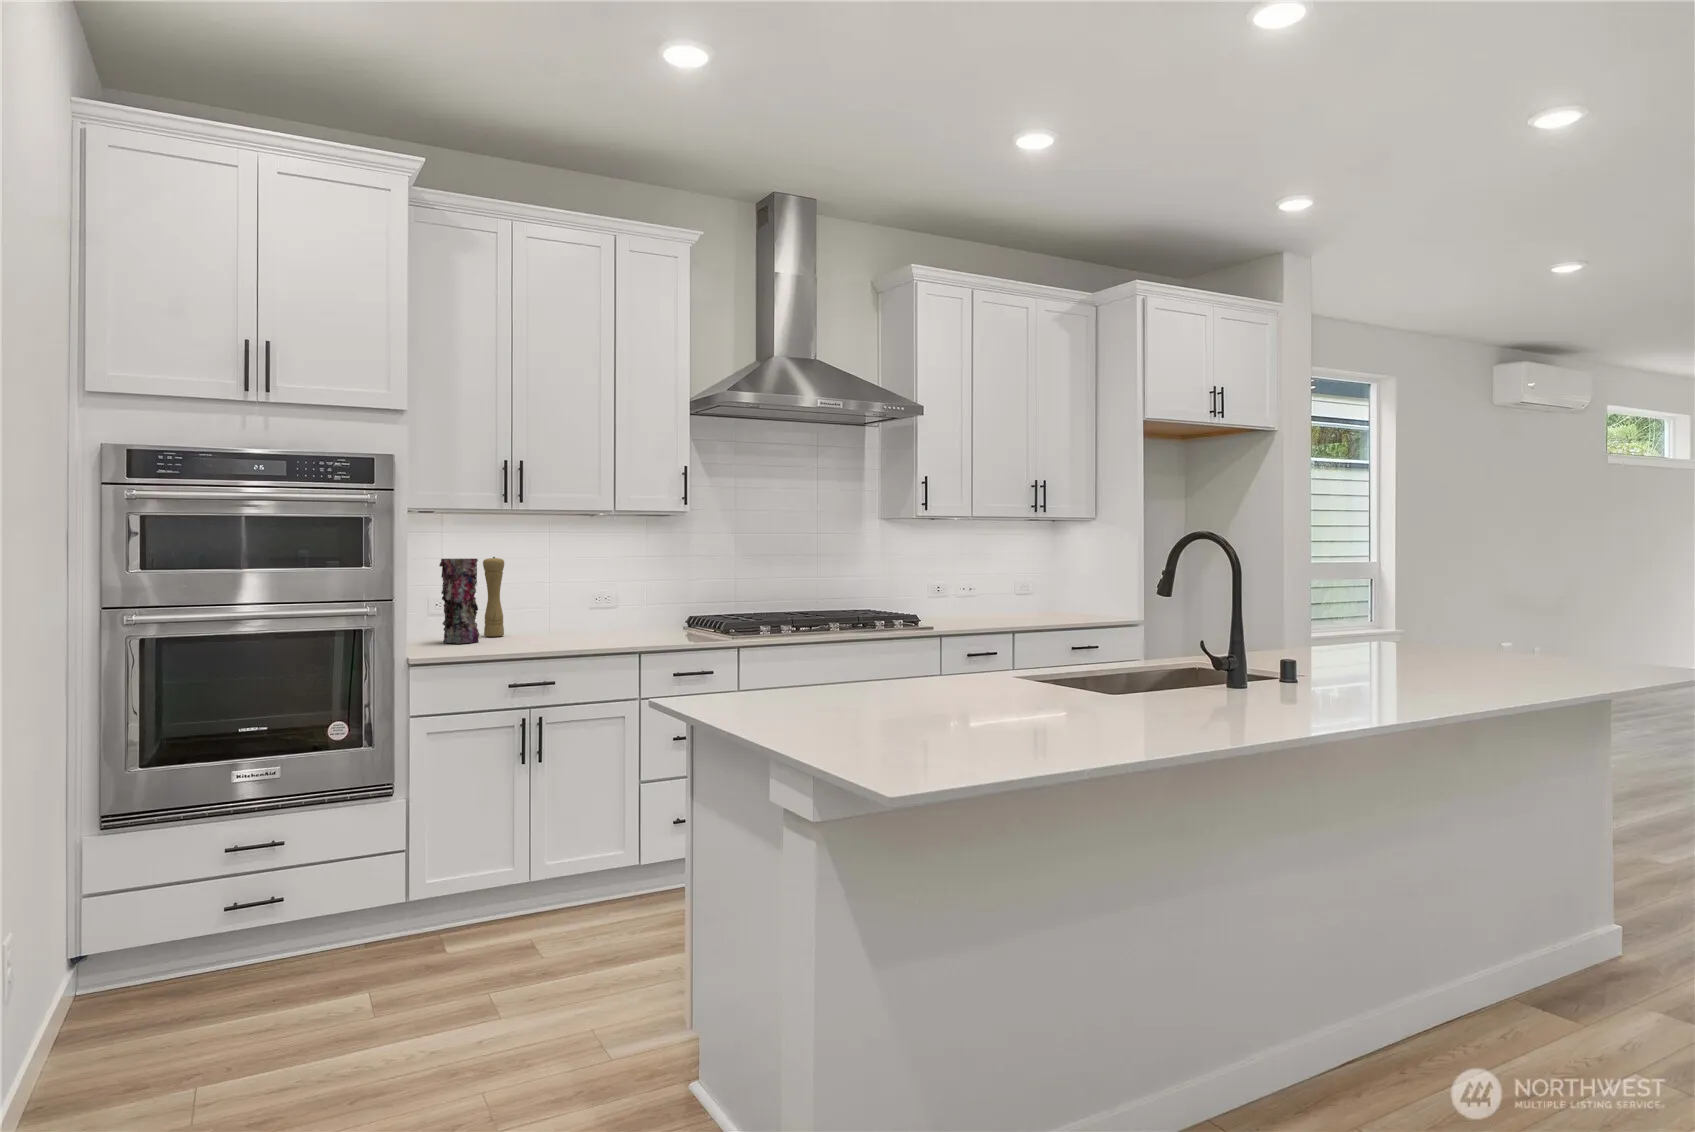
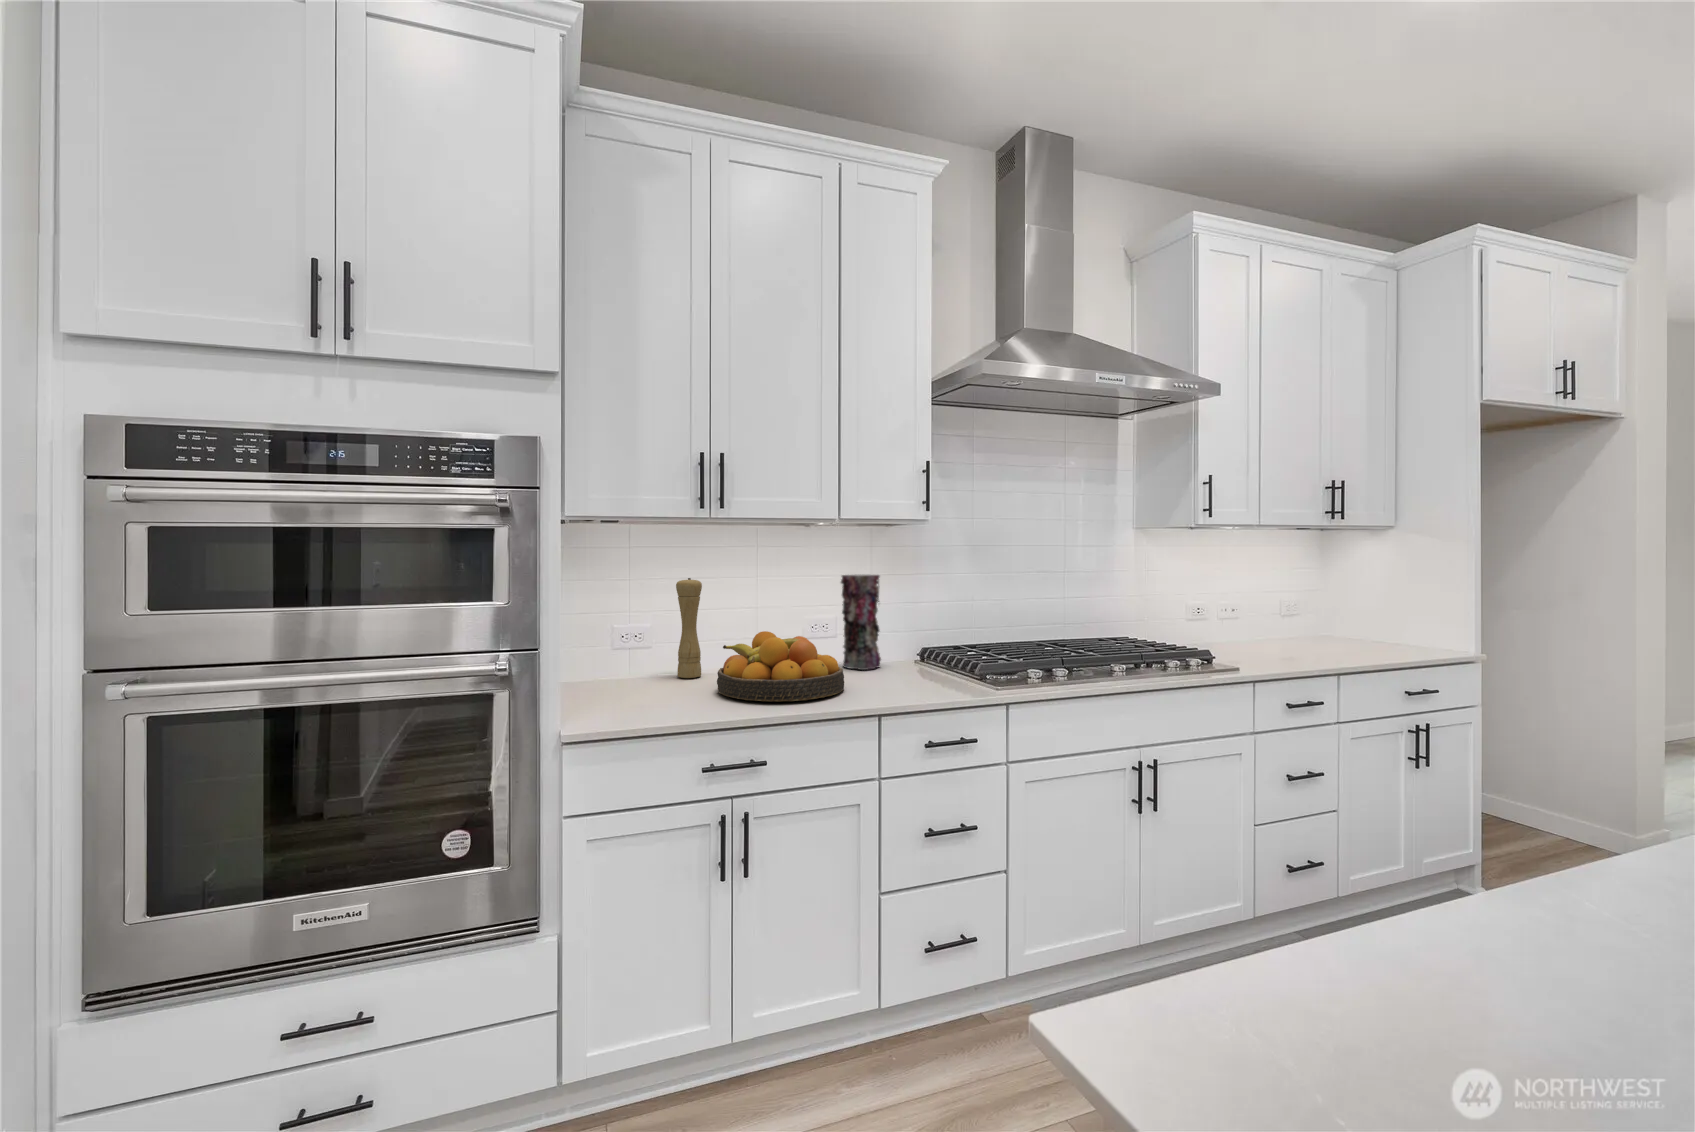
vase: present [439,559,480,644] -> present [841,575,881,670]
fruit bowl: none [518,597,618,645] -> present [717,631,844,702]

